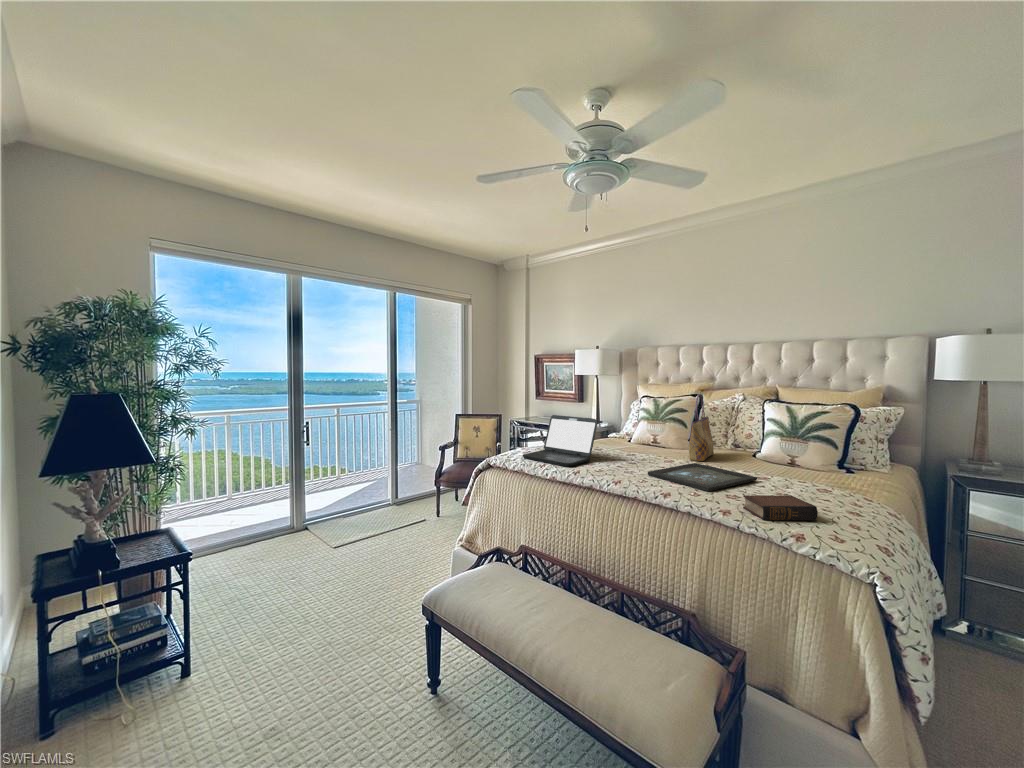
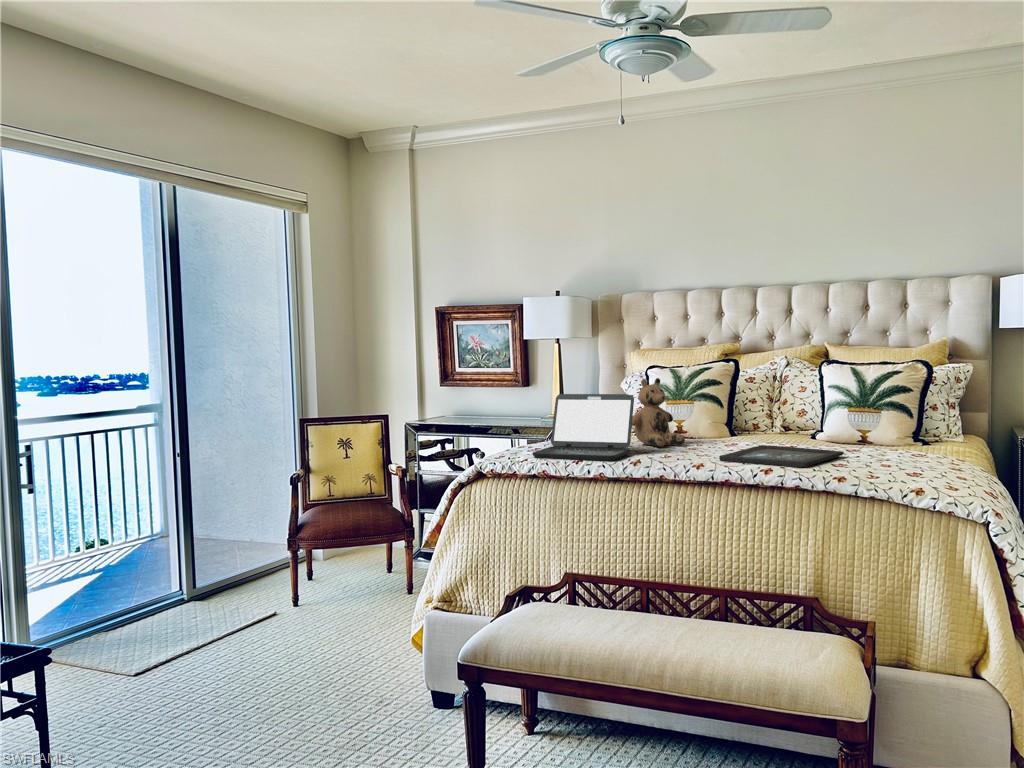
tote bag: present [689,394,714,461] -> none [743,356,767,446]
teddy bear: none [605,407,643,456] -> present [632,378,685,447]
book: present [743,495,818,520] -> none [853,457,929,481]

